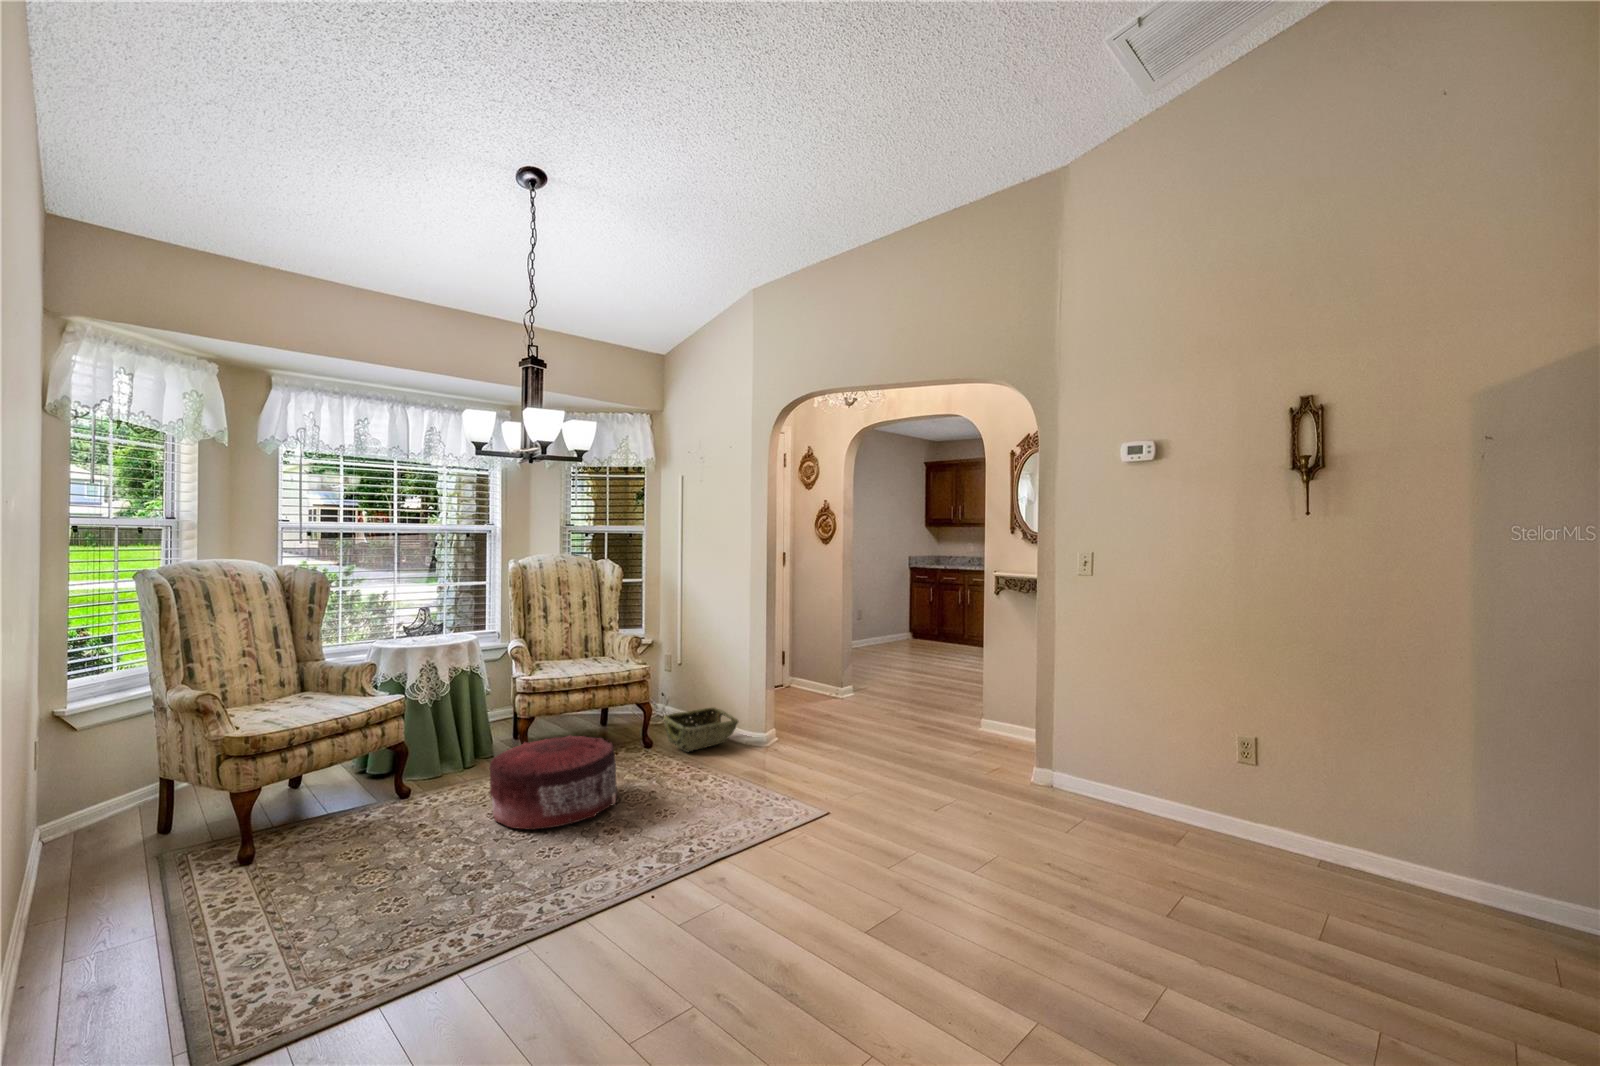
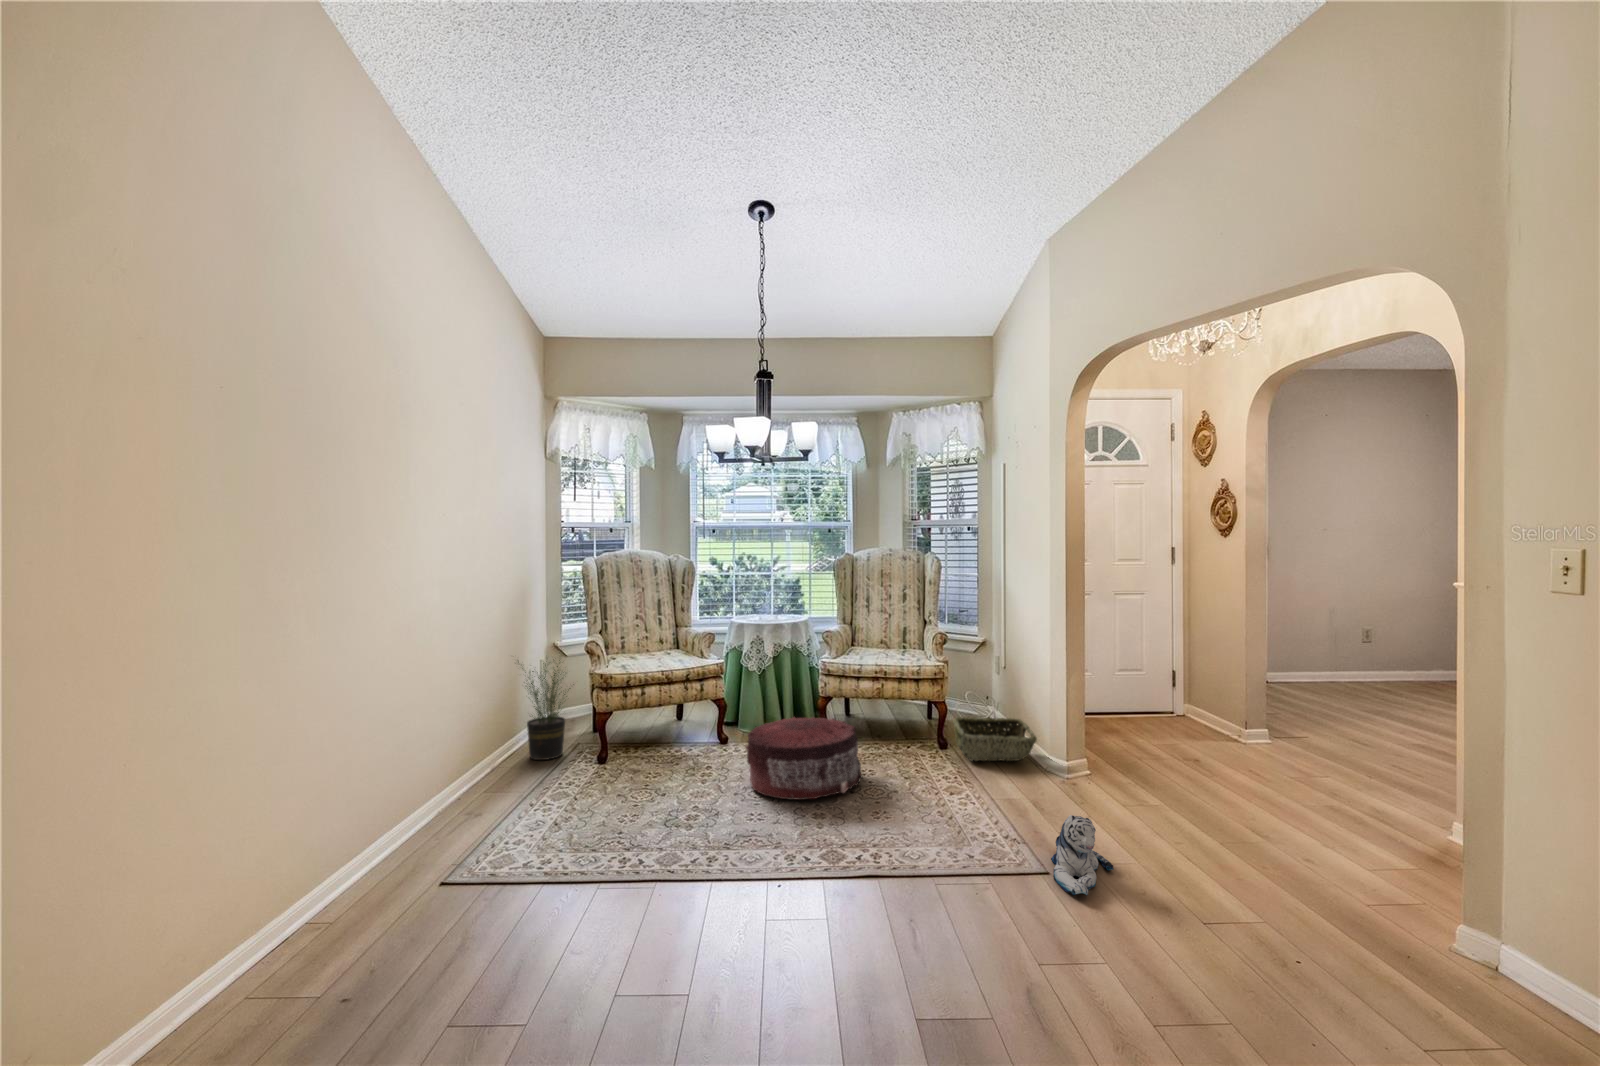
potted plant: none [42,711,184,888] -> present [518,660,574,760]
plush toy: none [819,763,868,821] -> present [1051,815,1114,895]

